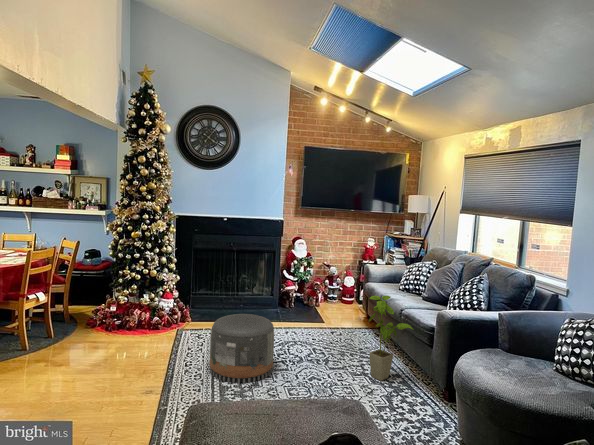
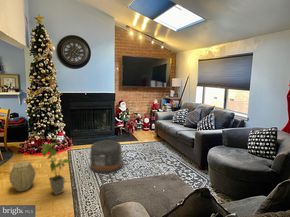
house plant: present [369,296,414,381] -> present [42,143,70,195]
woven basket: none [54,339,101,396] -> present [9,161,35,191]

